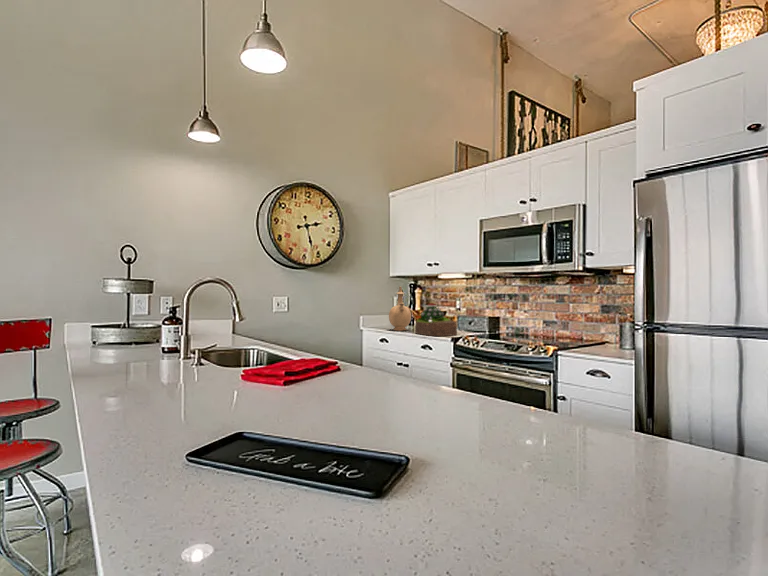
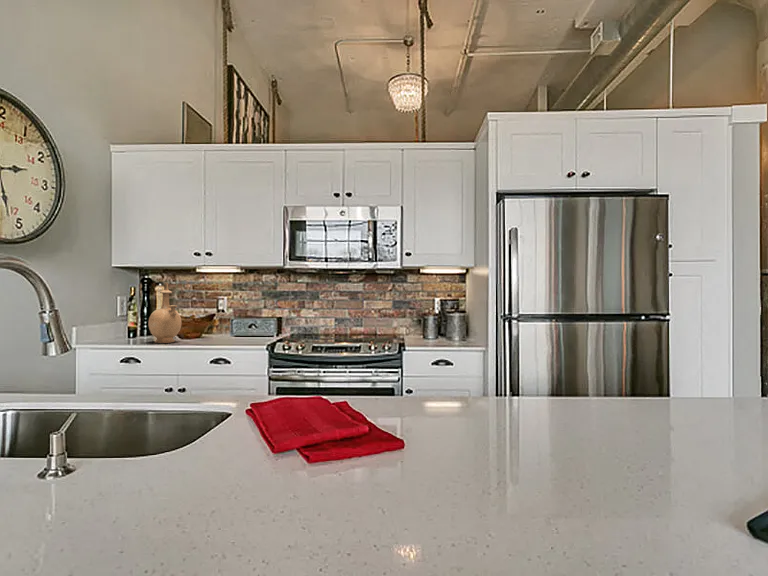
succulent plant: present [415,303,457,336] -> none [202,304,257,345]

